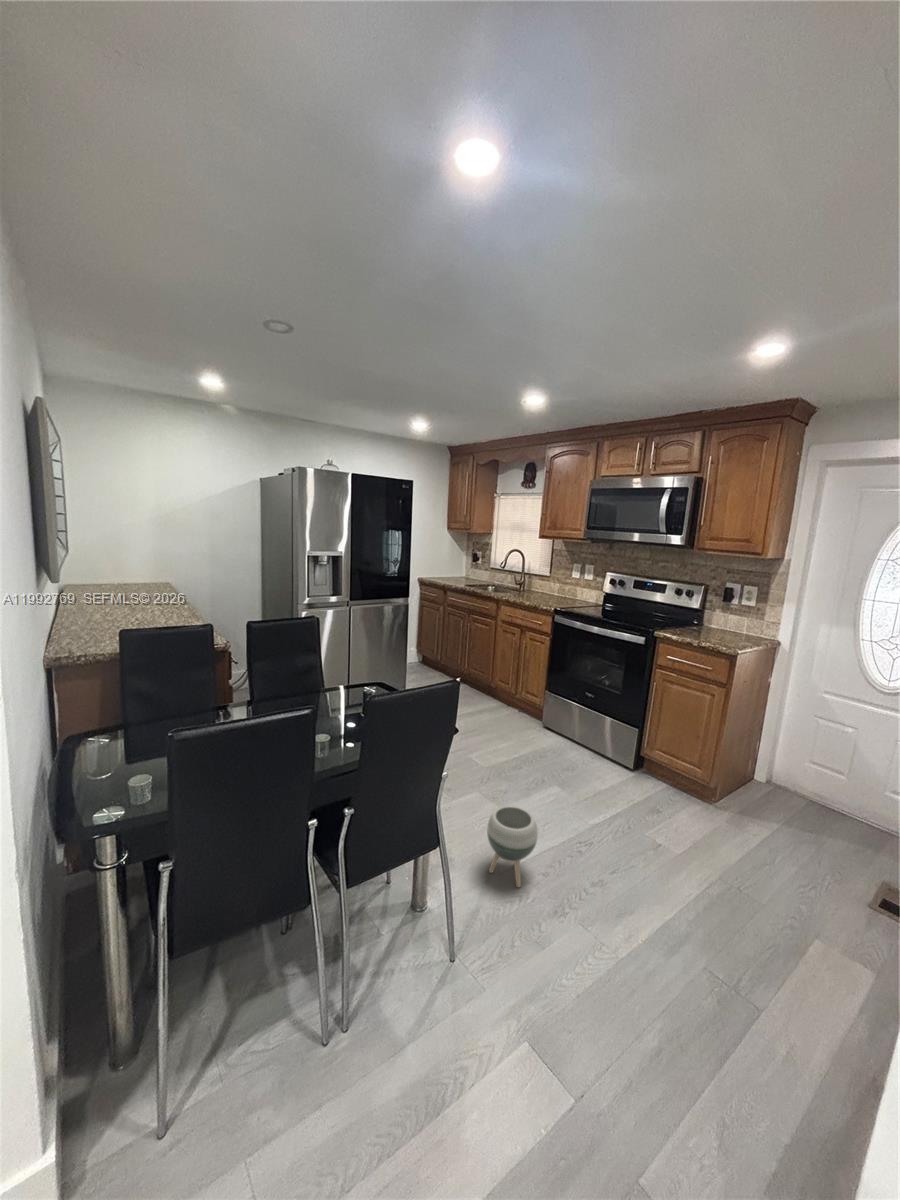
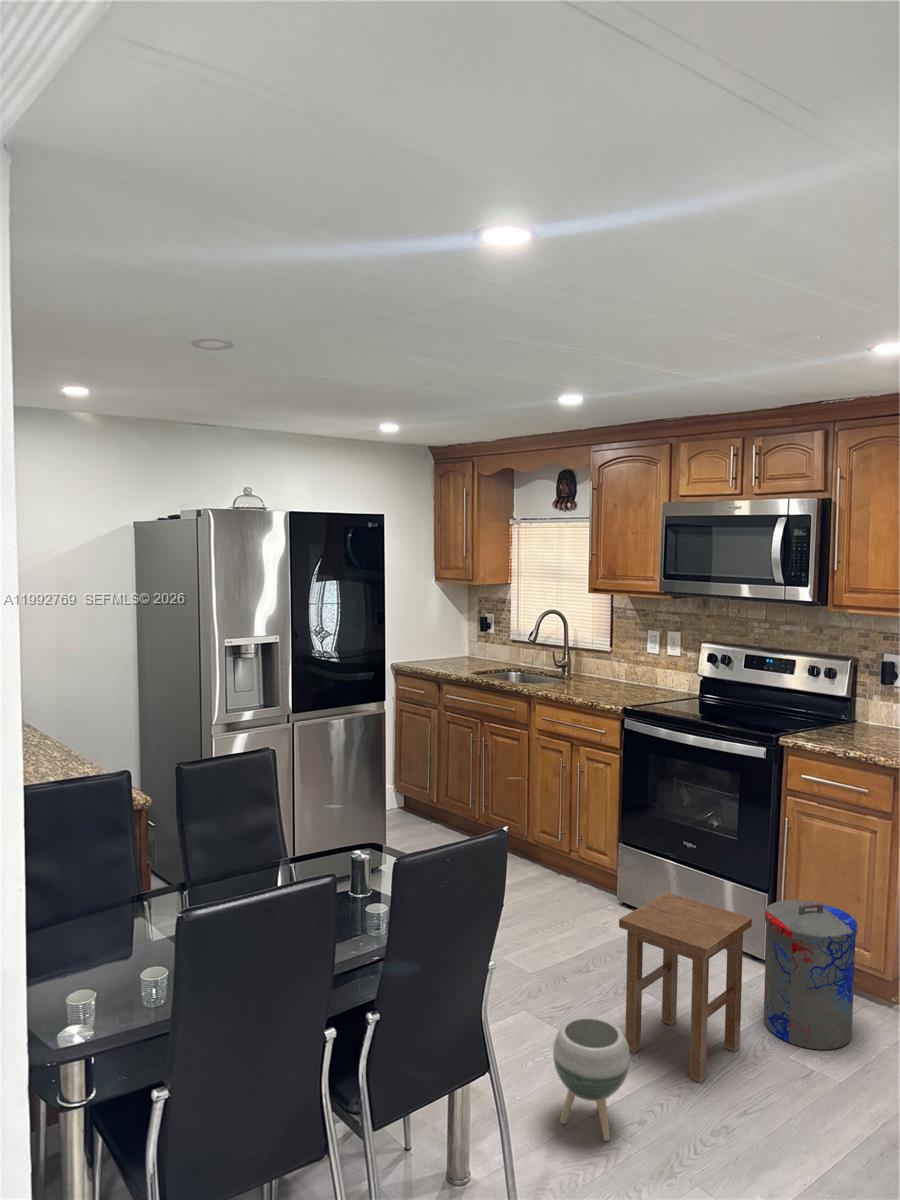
stool: none [537,726,627,850] -> present [619,892,752,1083]
trash can: none [629,736,697,833] -> present [764,900,858,1050]

